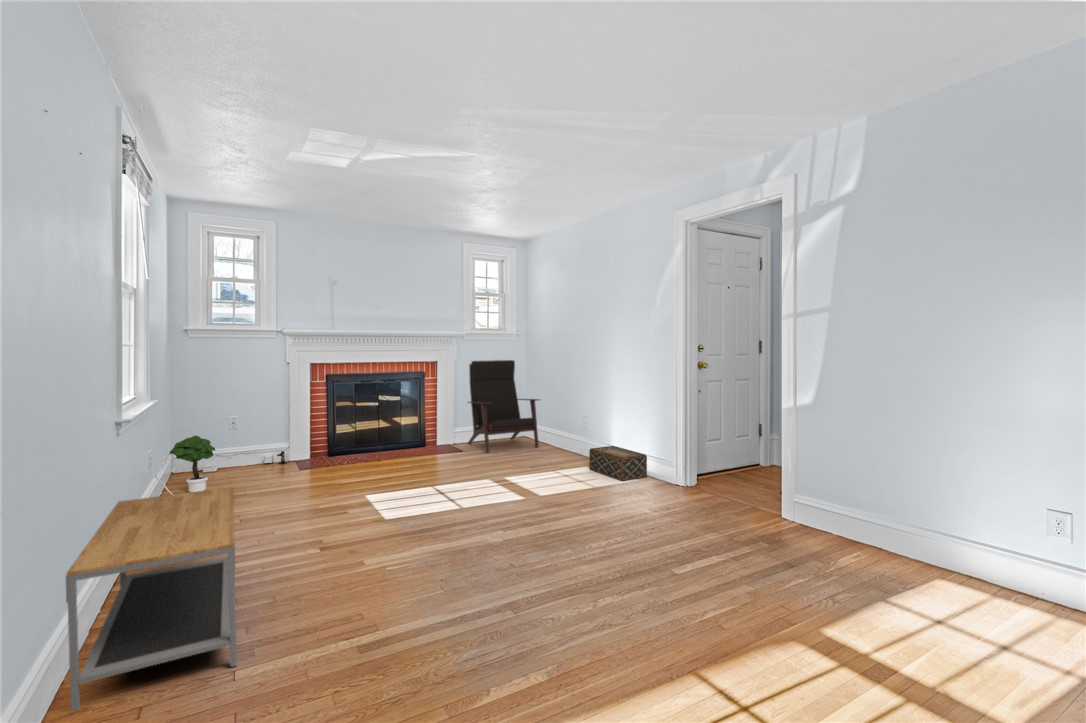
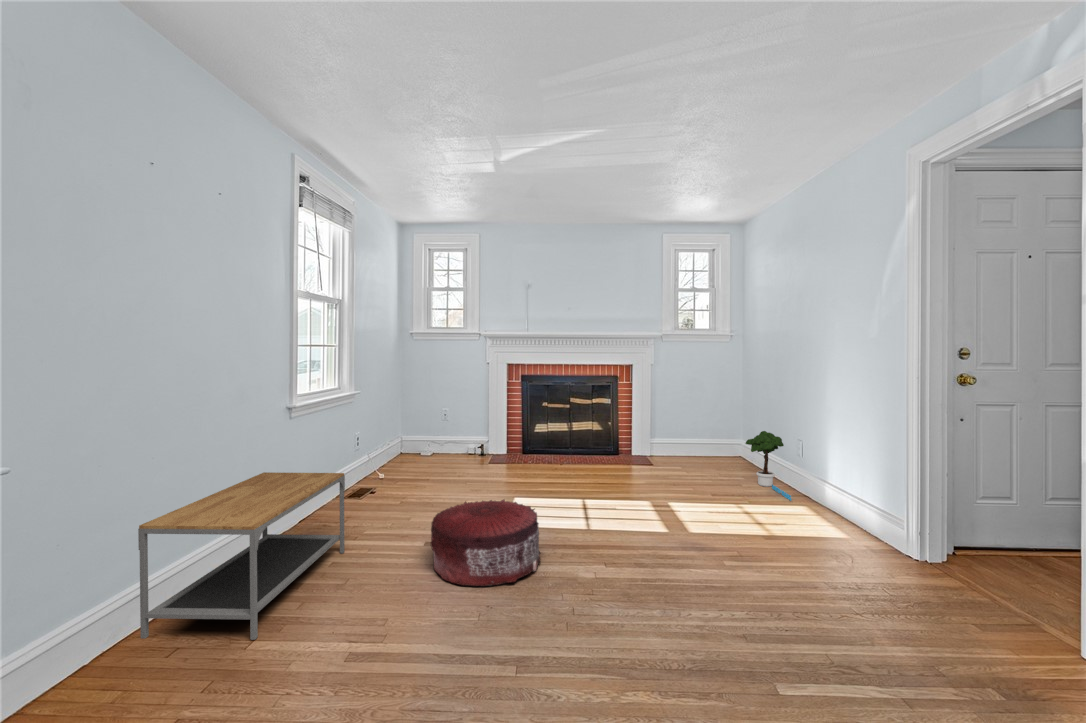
lounge chair: present [468,360,540,453] -> none [665,365,749,470]
potted tree: present [170,436,215,492] -> present [746,431,791,501]
woven basket: present [589,446,647,481] -> none [787,482,865,533]
pouf: none [349,490,455,571] -> present [431,499,541,586]

